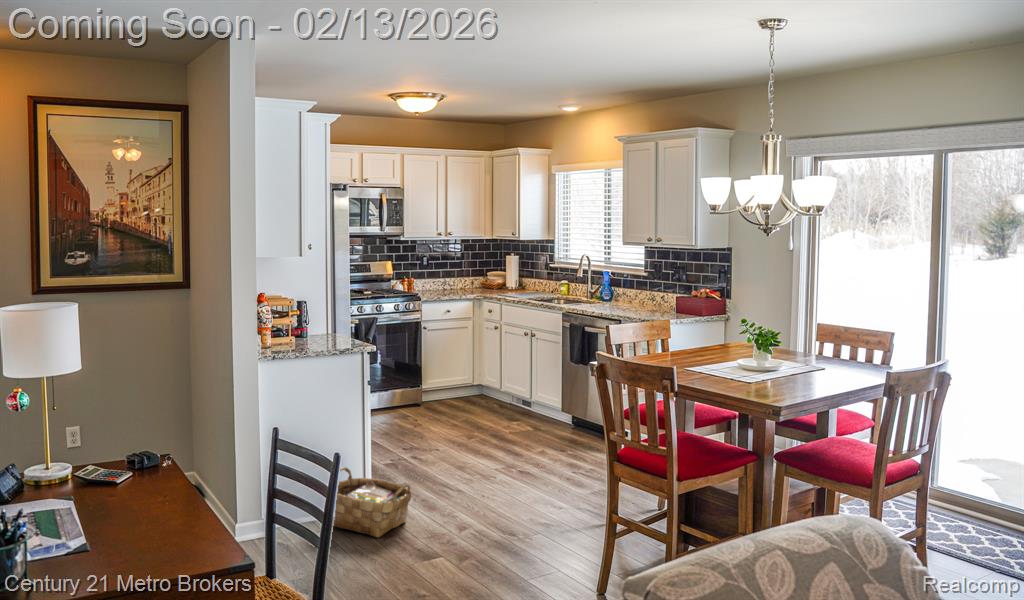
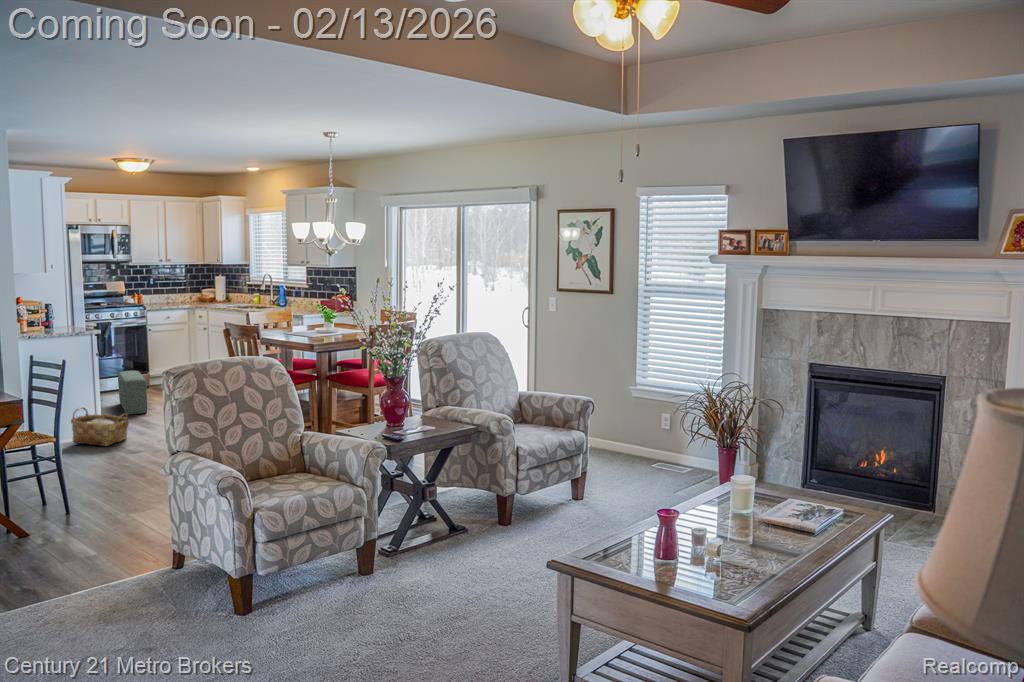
pouf: none [387,393,427,463] -> present [118,371,147,415]

